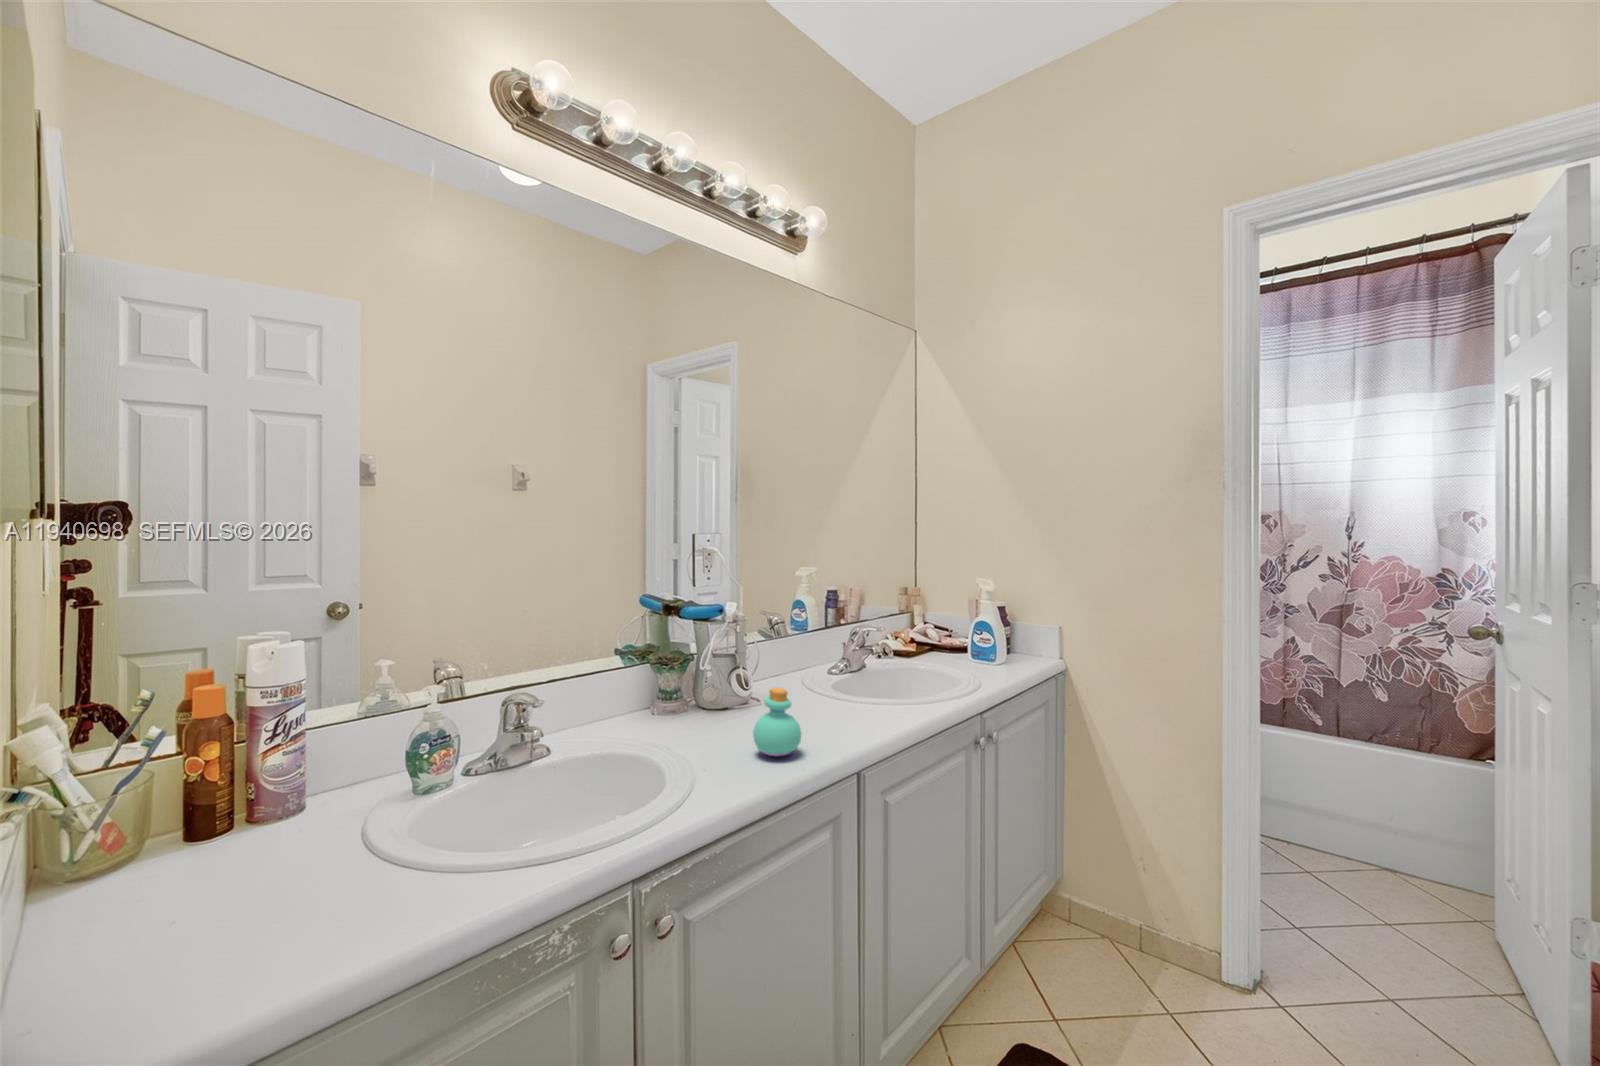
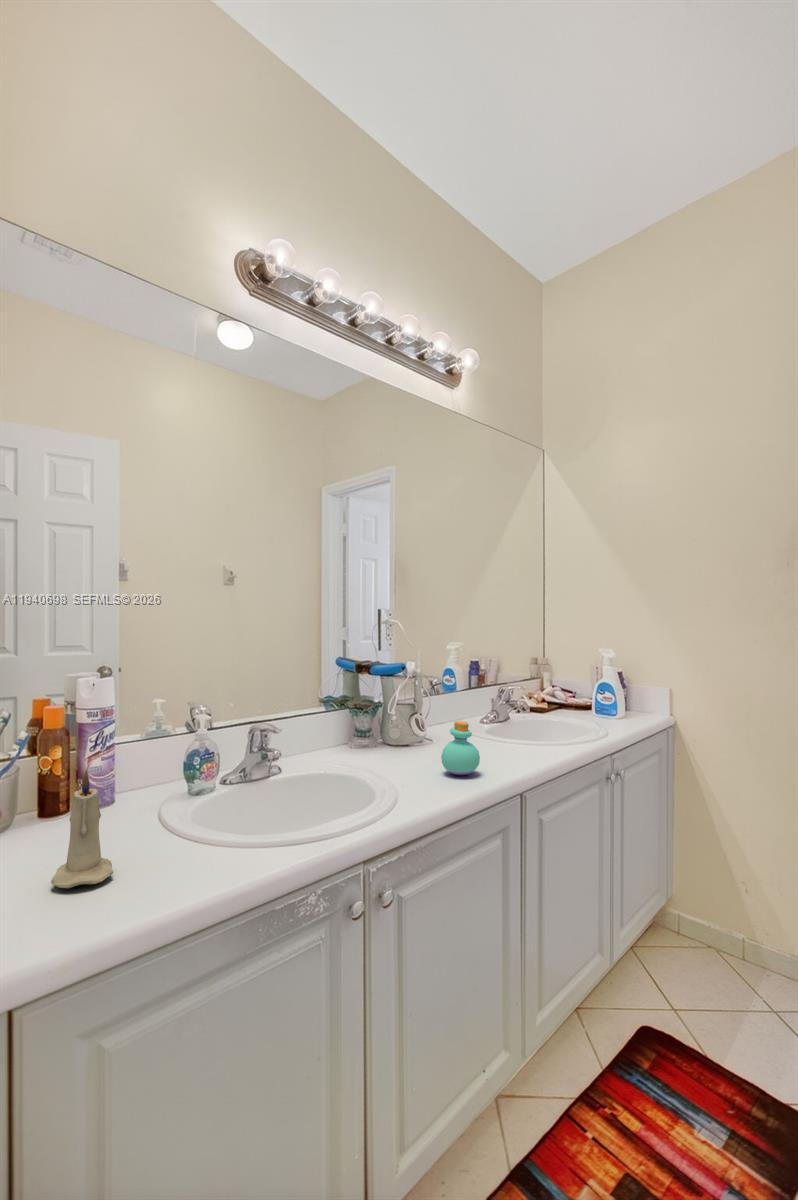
candle: none [147,794,250,962] -> present [51,770,113,888]

